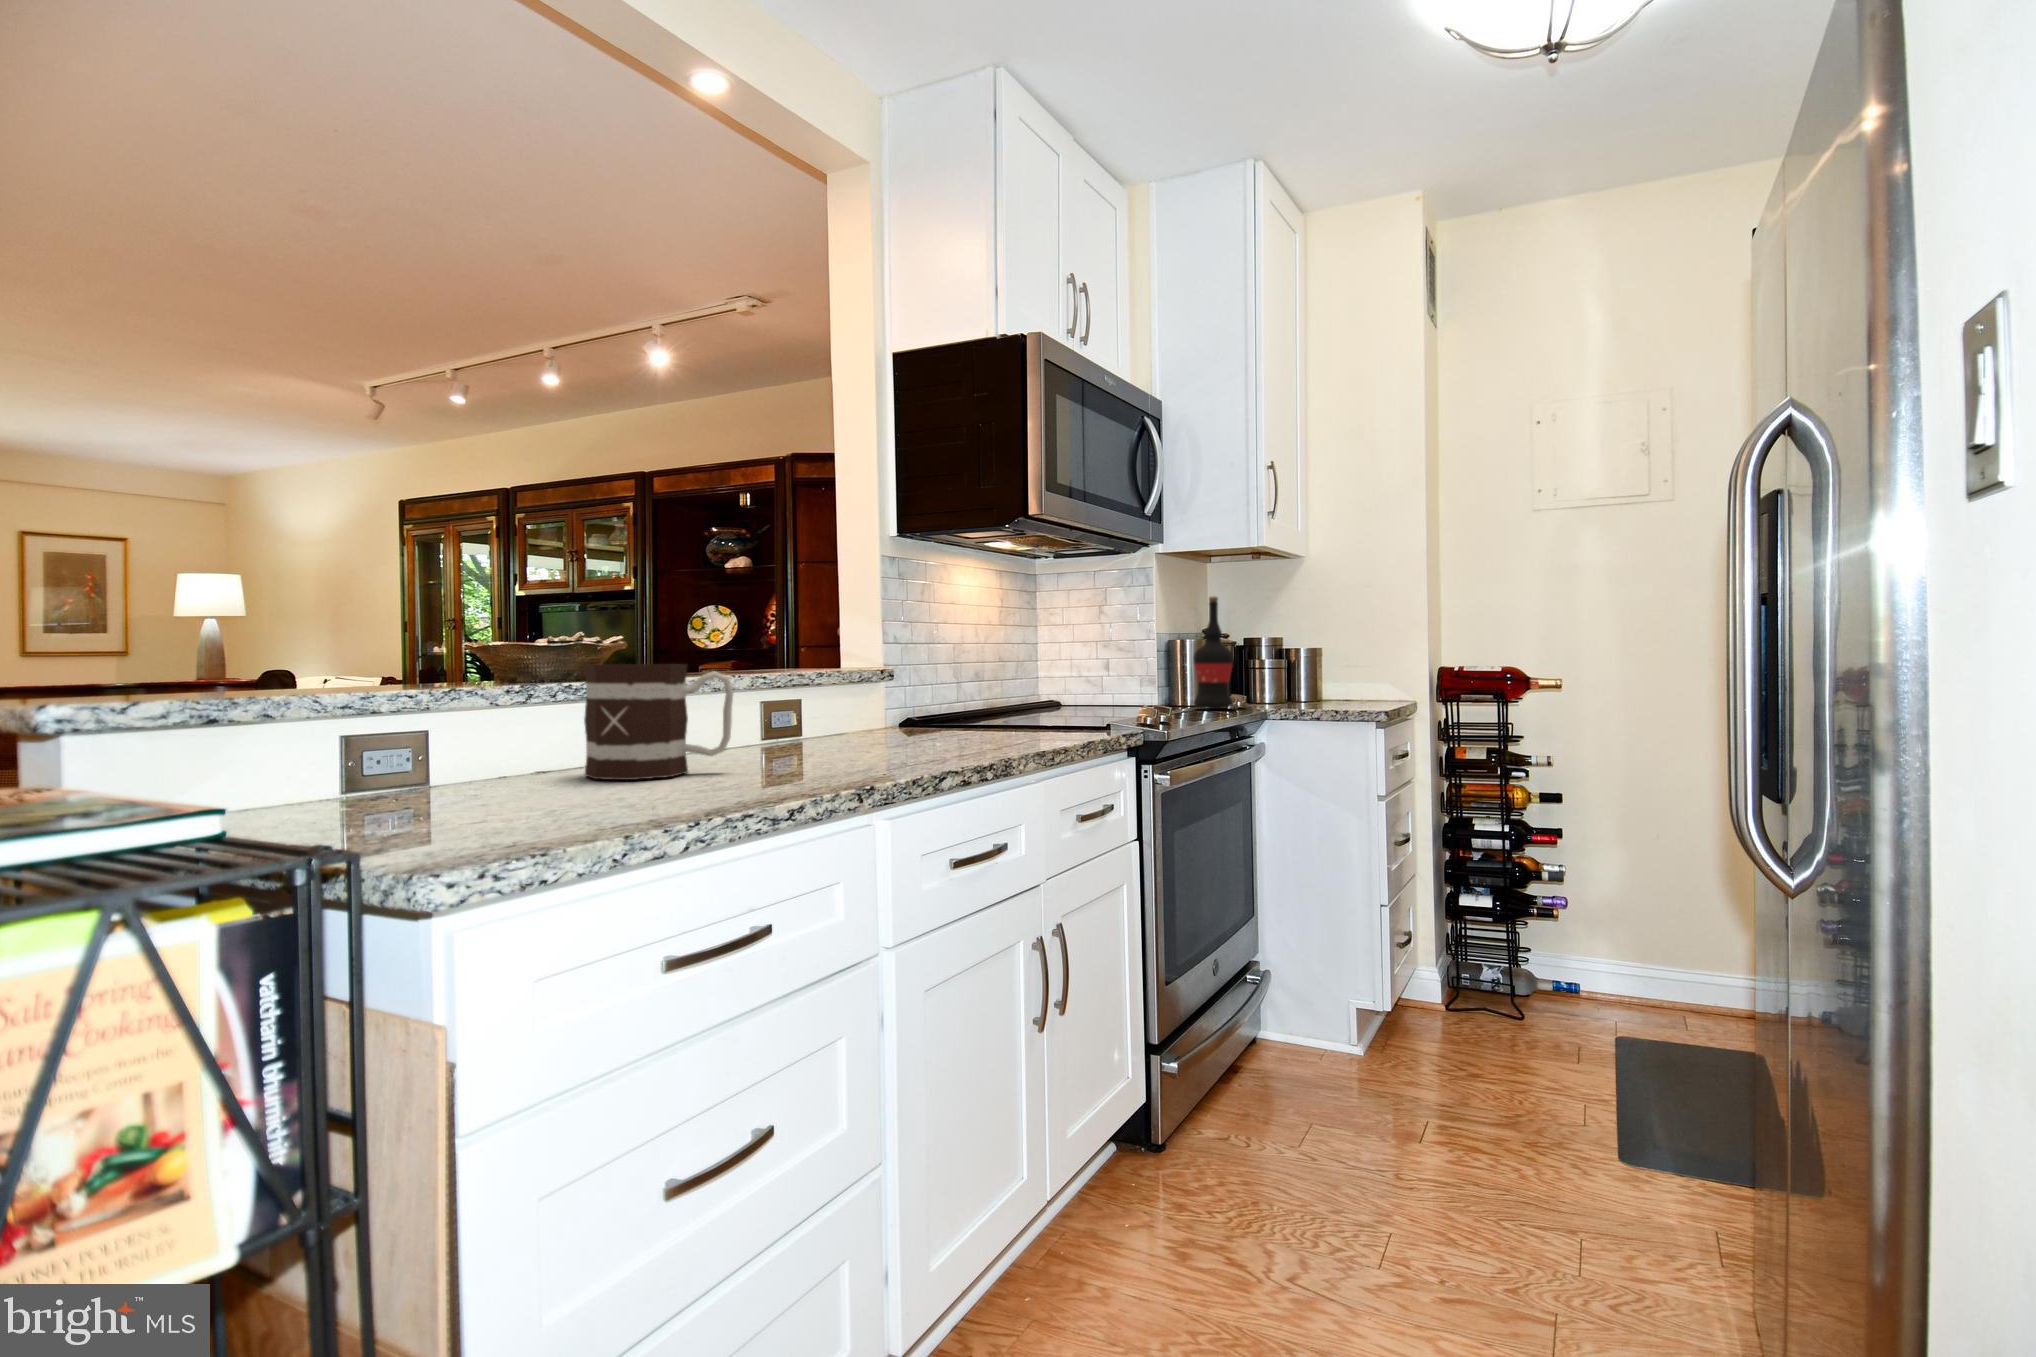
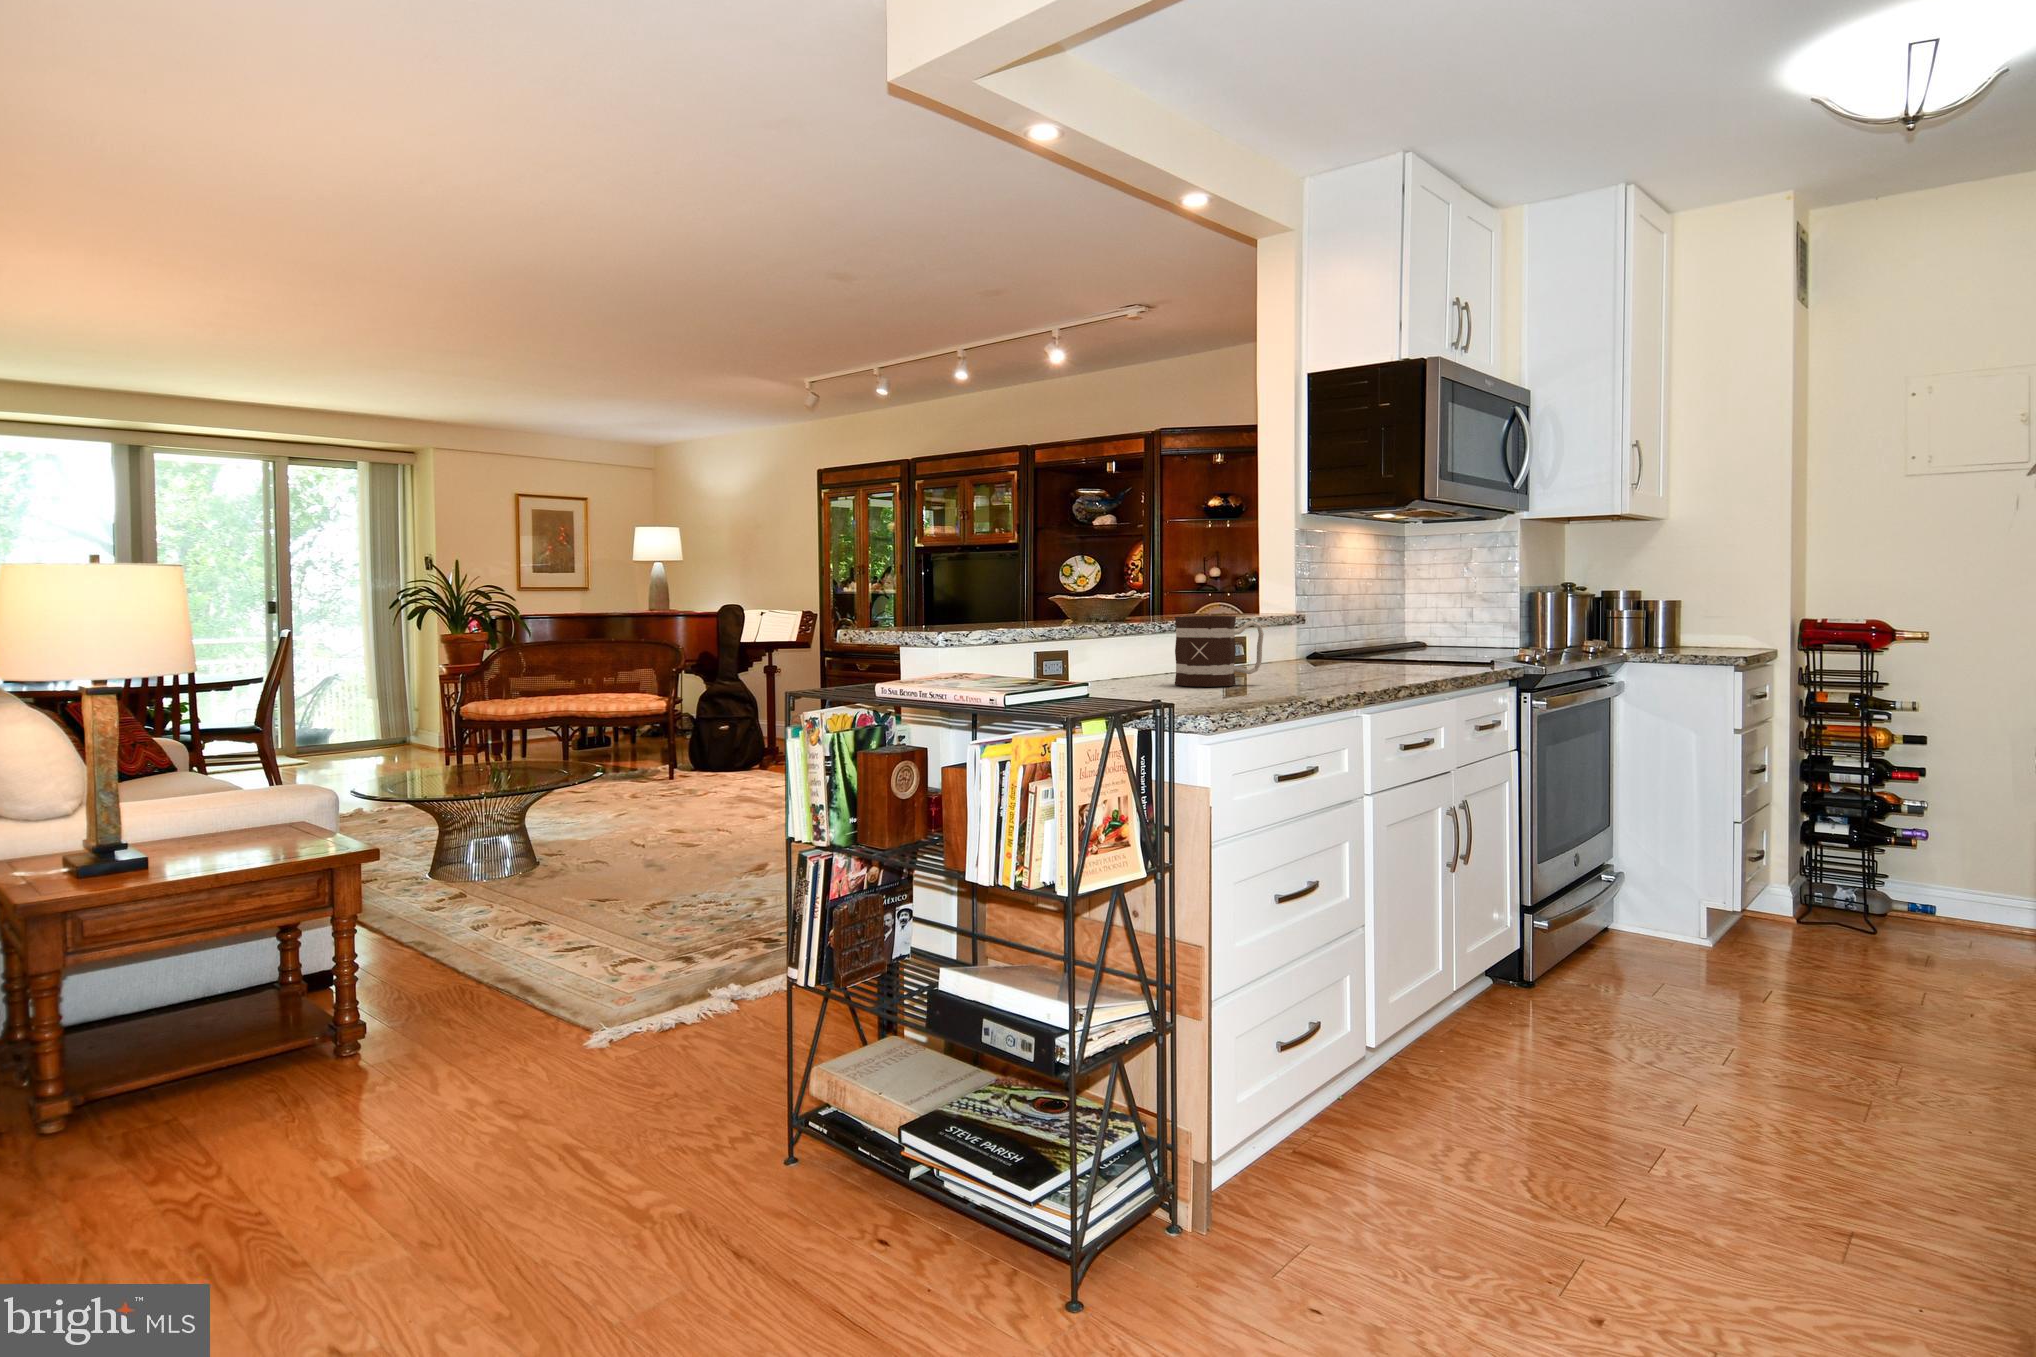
wine bottle: present [1194,596,1233,709] -> none [1559,557,1596,652]

